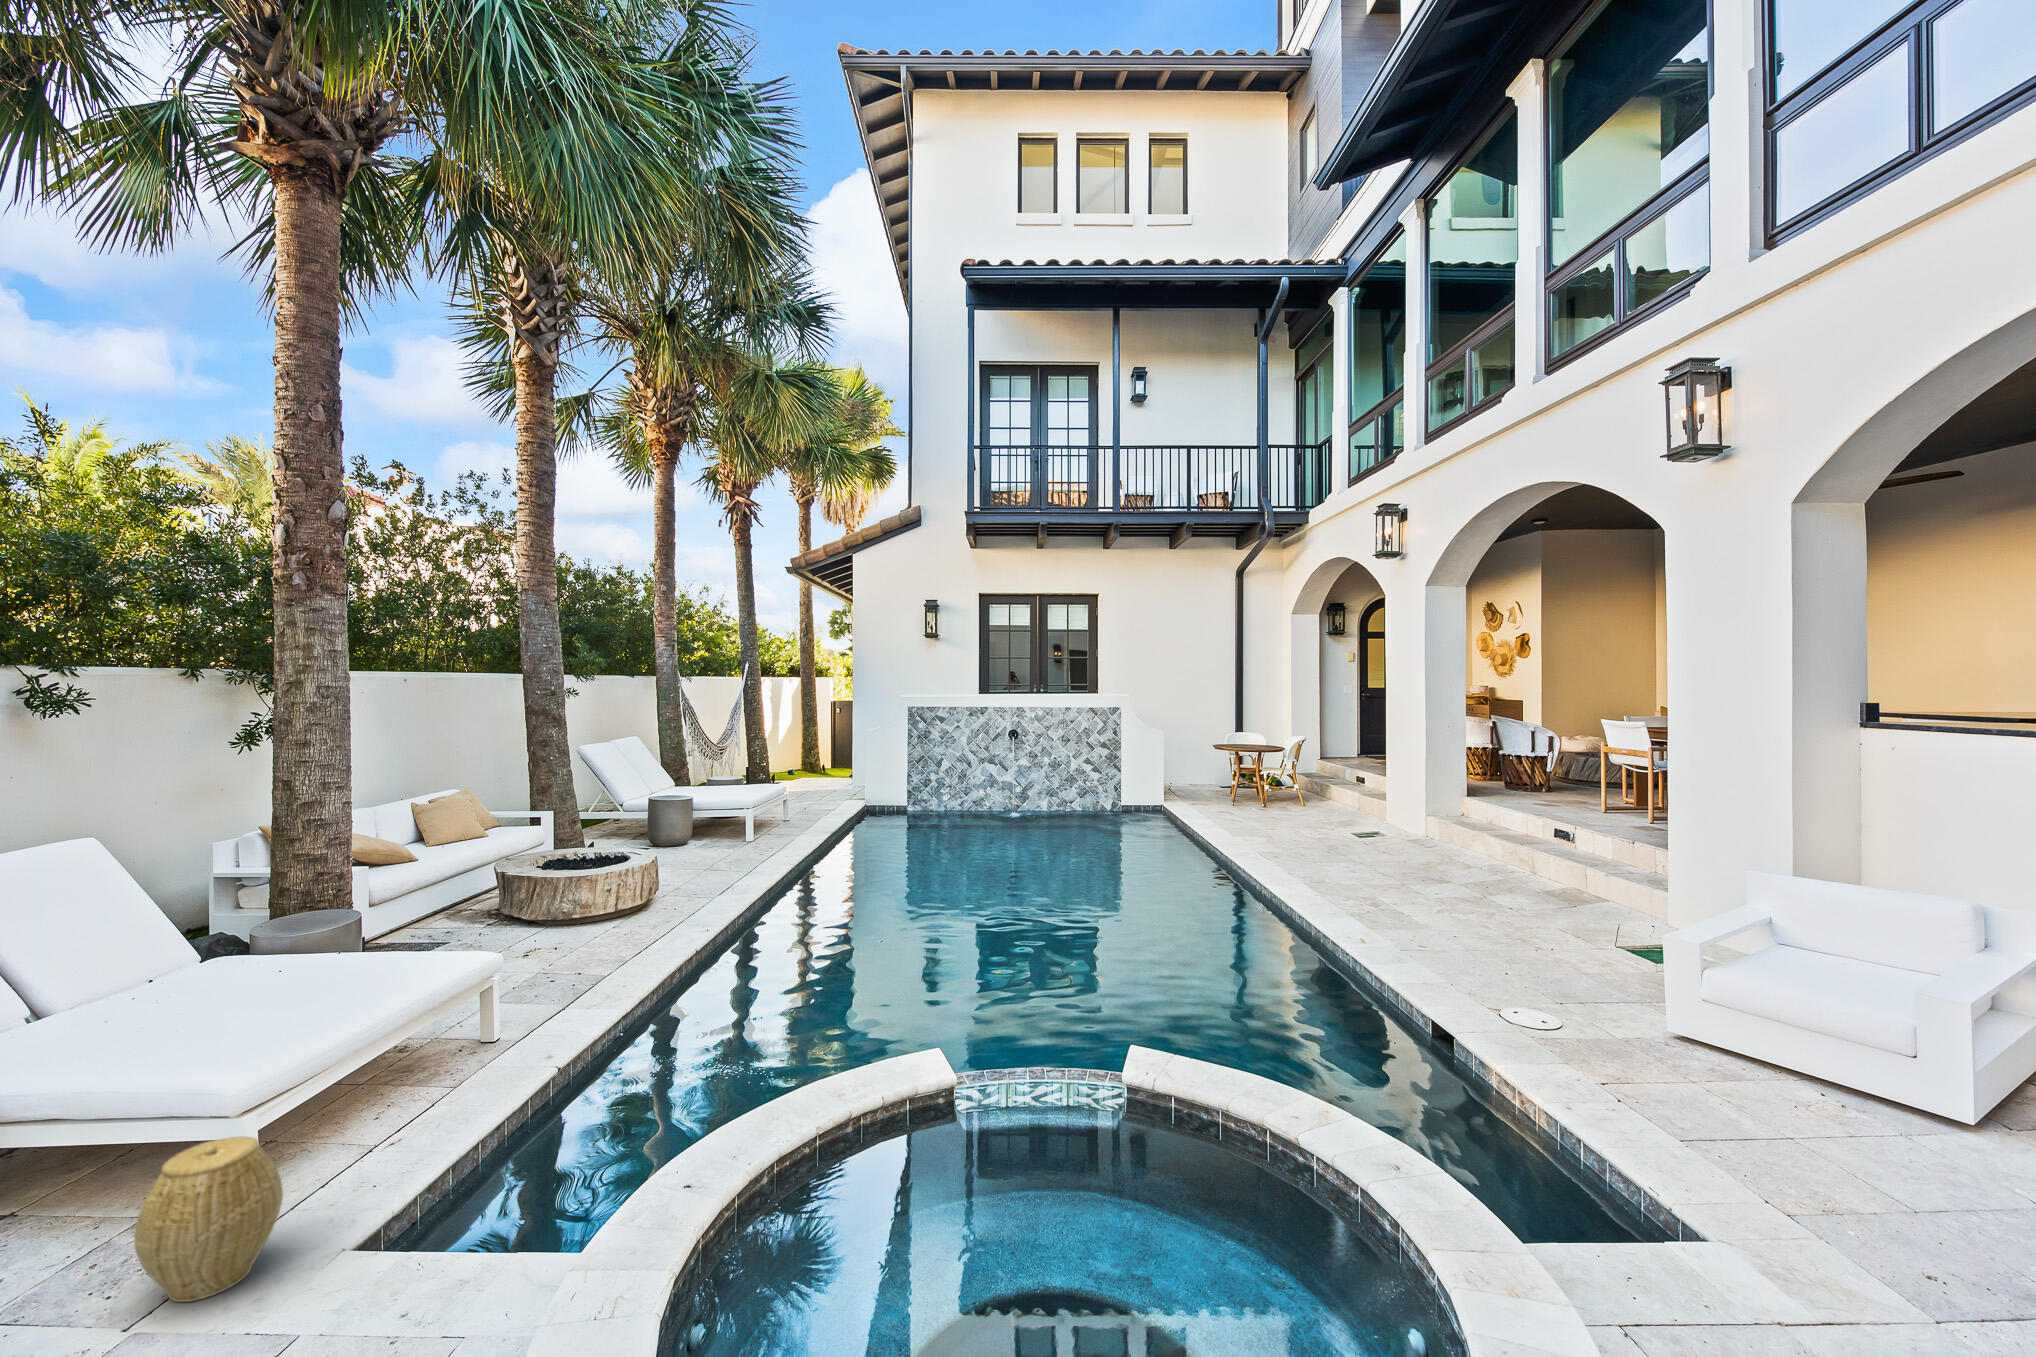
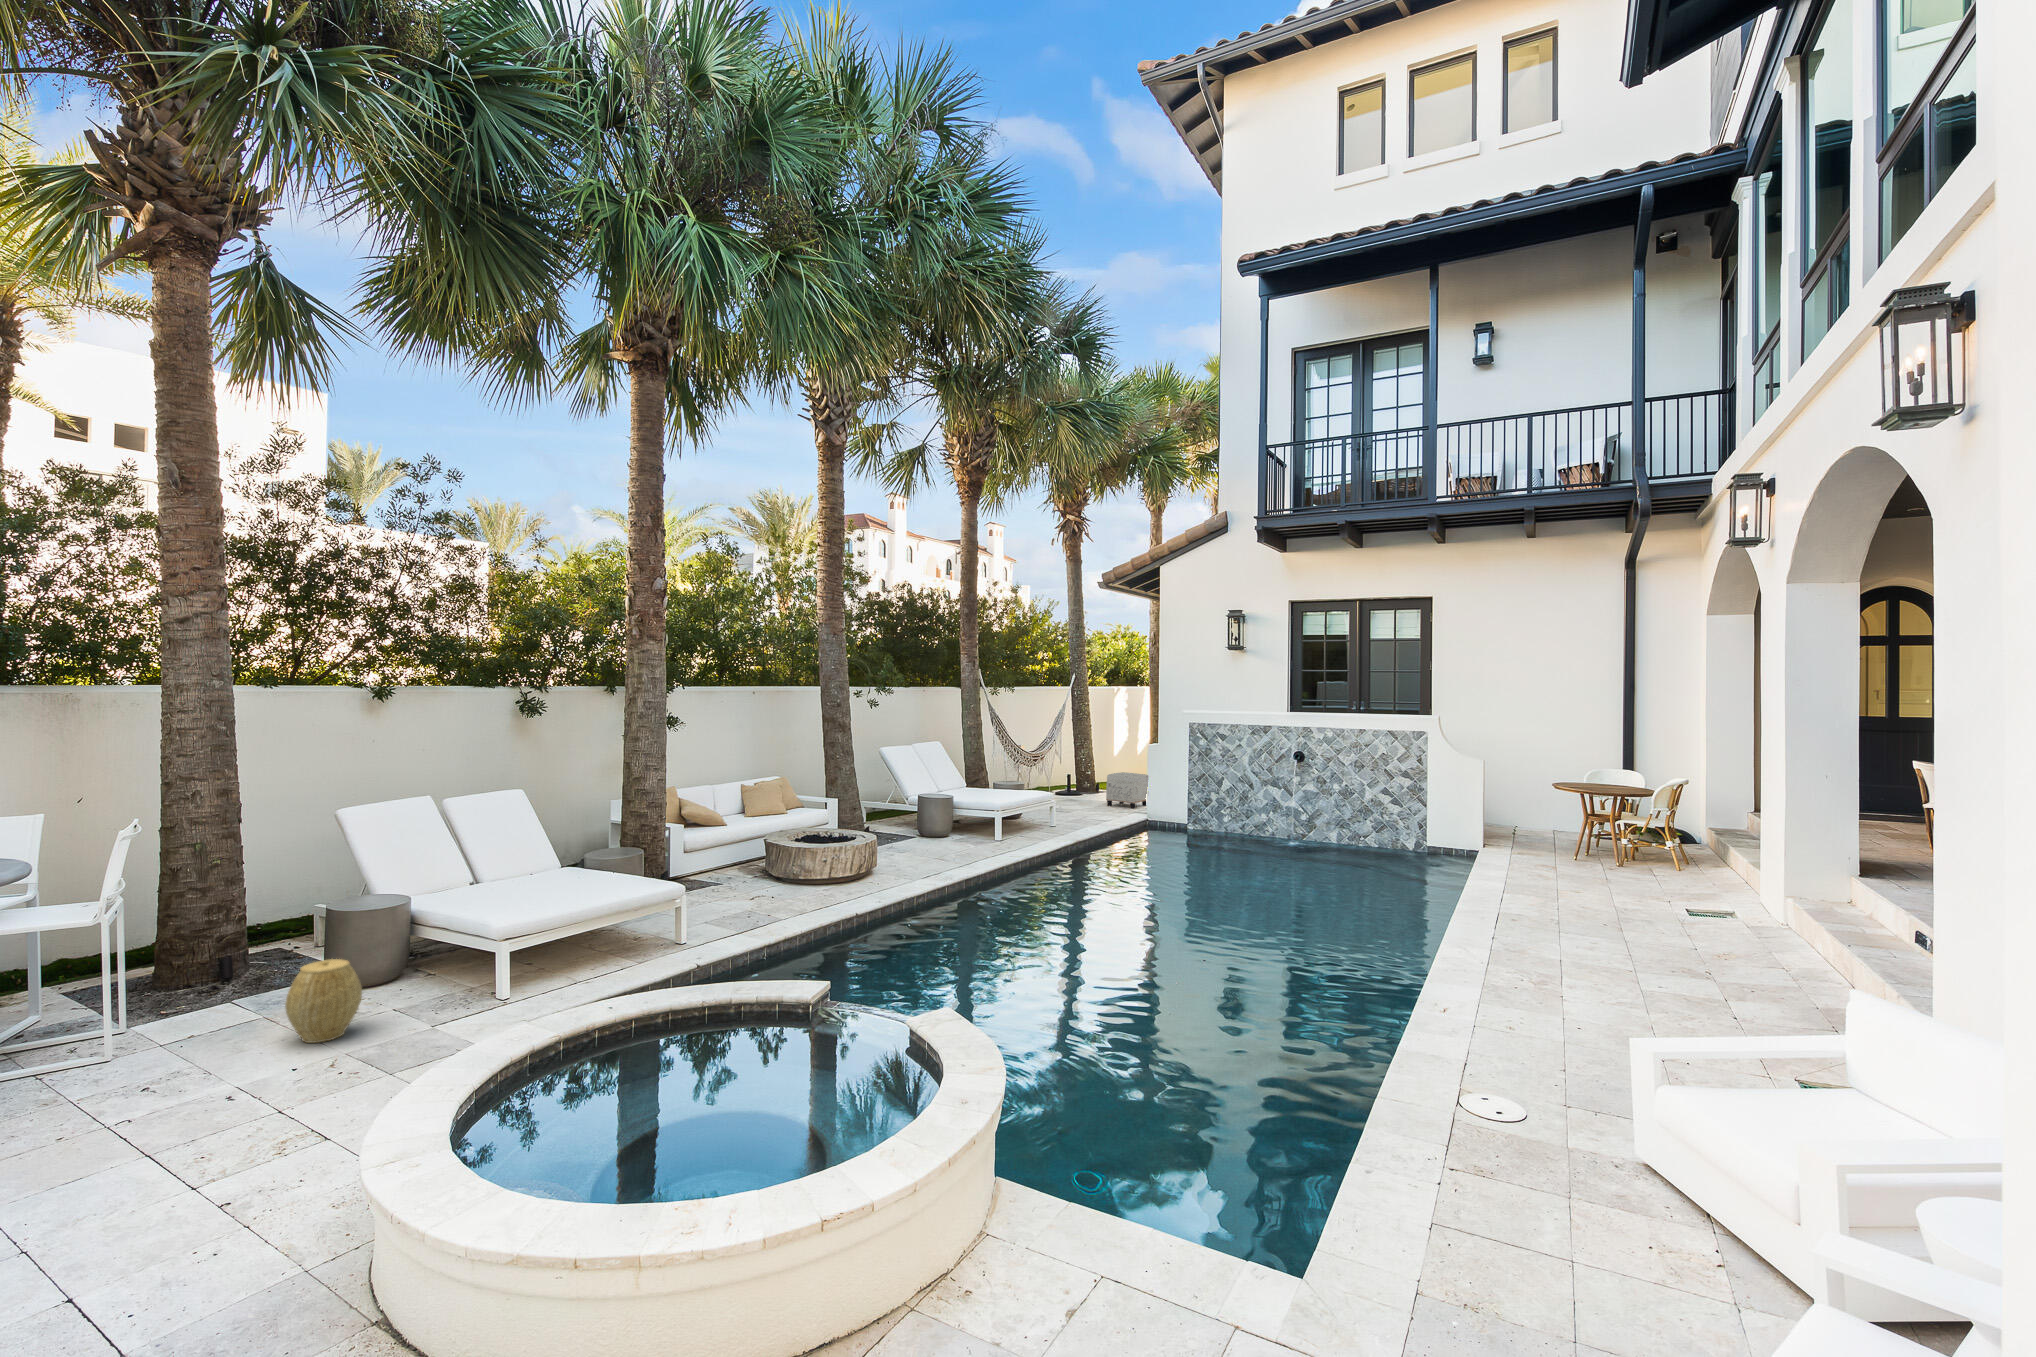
ottoman: none [807,764,847,799] -> present [1106,772,1148,809]

